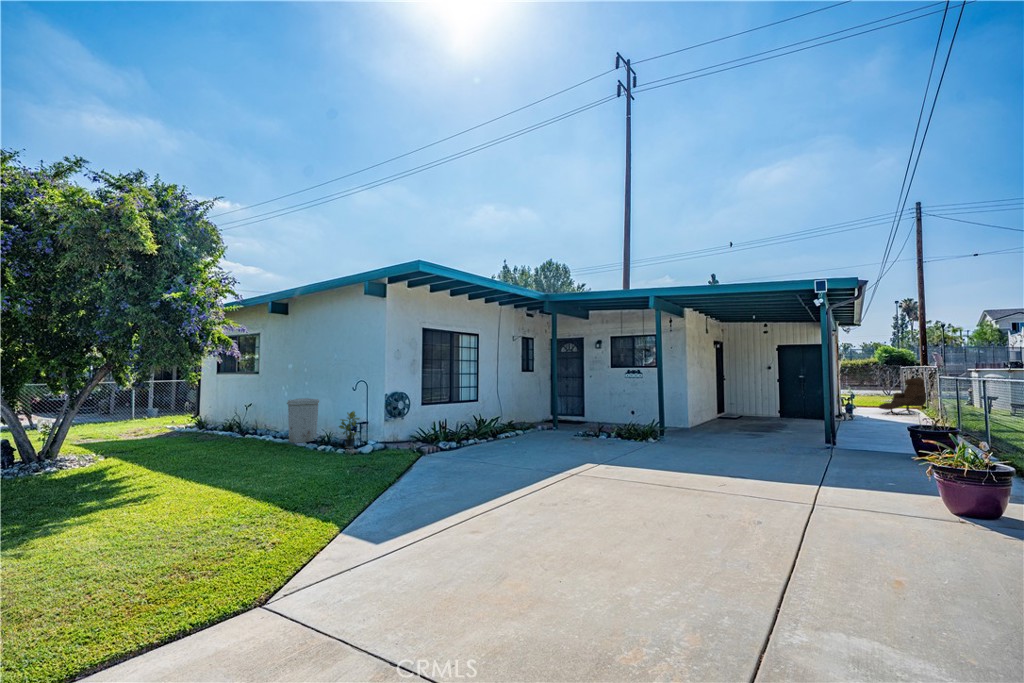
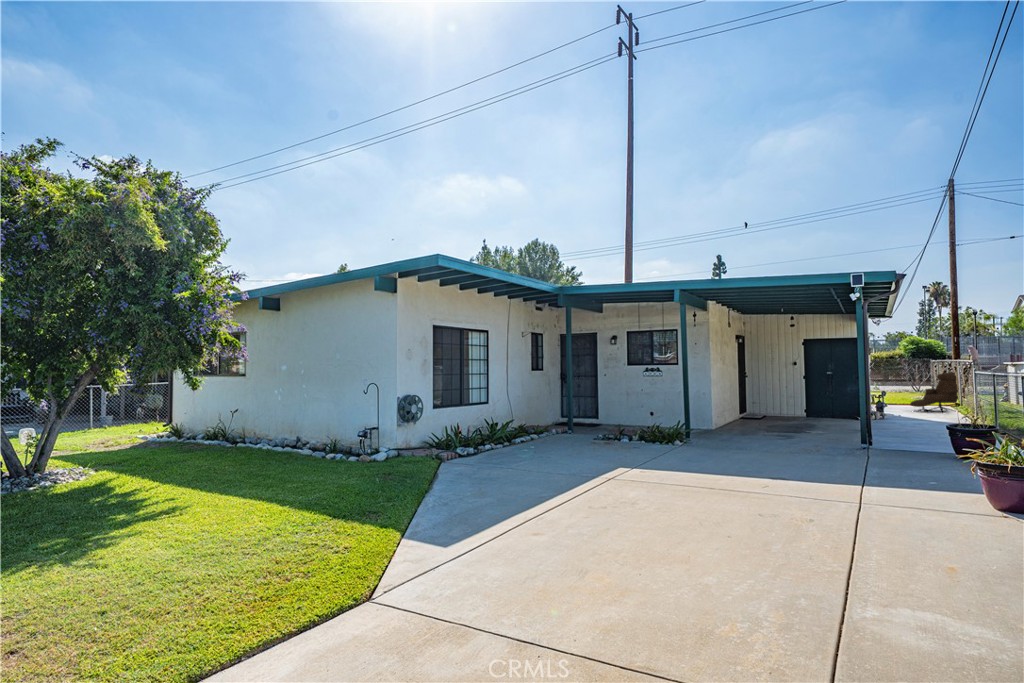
trash can: present [287,398,319,442] -> none [282,403,318,451]
potted plant: present [339,411,360,448] -> none [346,416,369,457]

